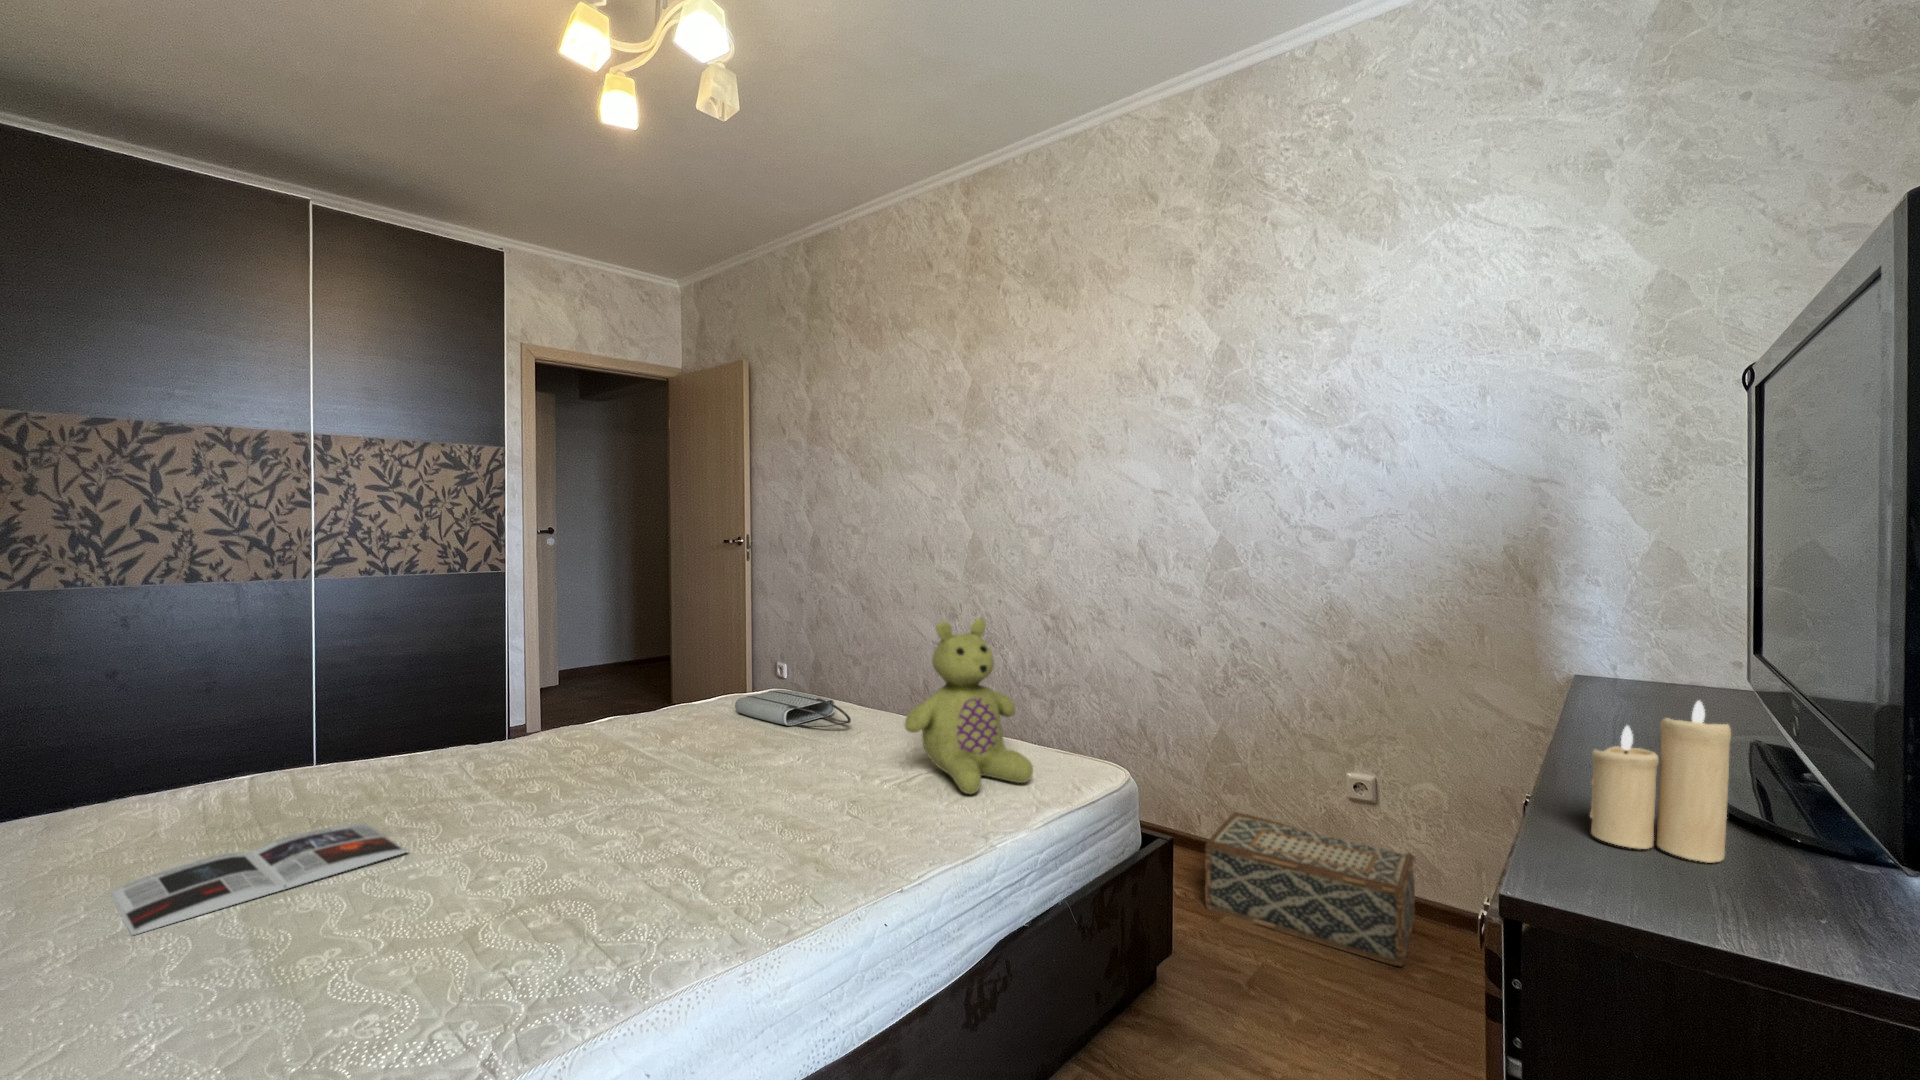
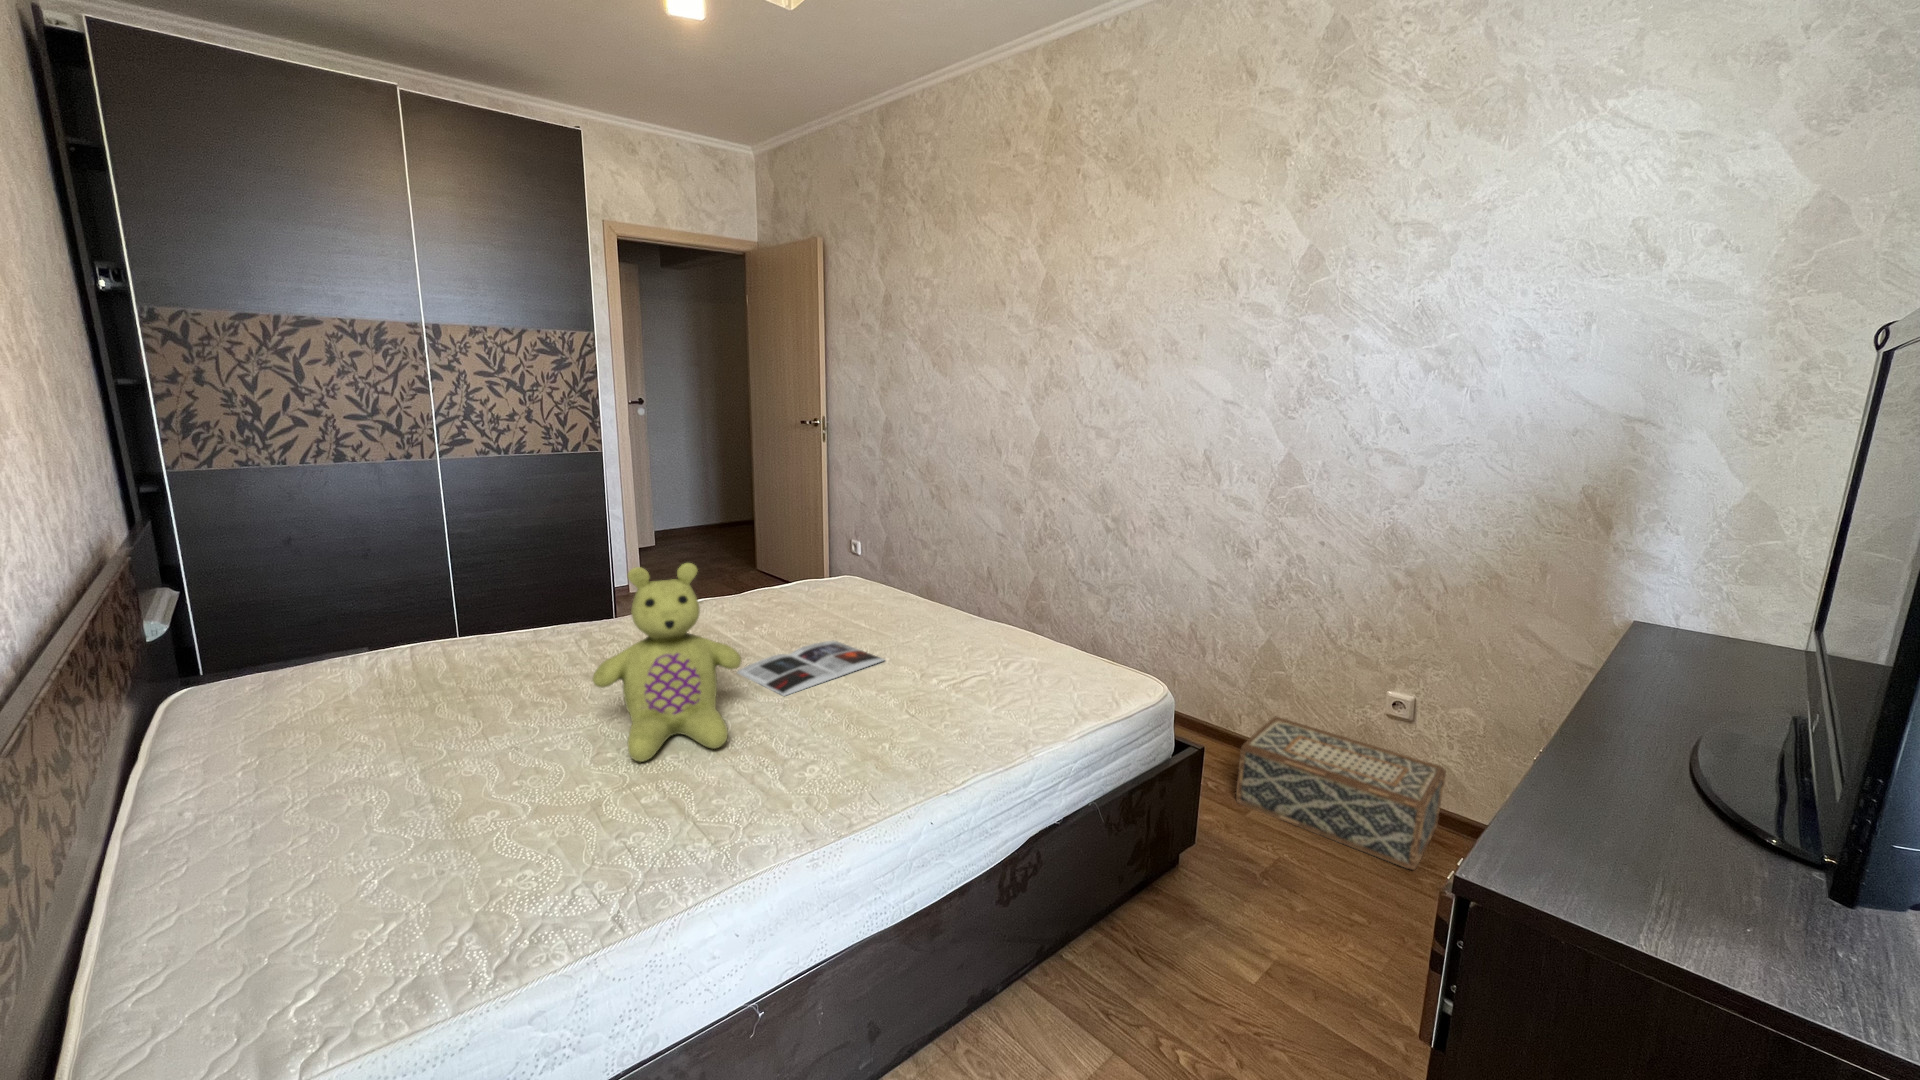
stuffed bear: present [905,618,1033,794] -> present [593,563,742,762]
tote bag: present [735,690,851,727] -> none [810,583,914,624]
candle: present [1590,701,1731,863] -> none [1567,708,1716,852]
magazine: present [110,823,407,935] -> present [737,641,884,696]

